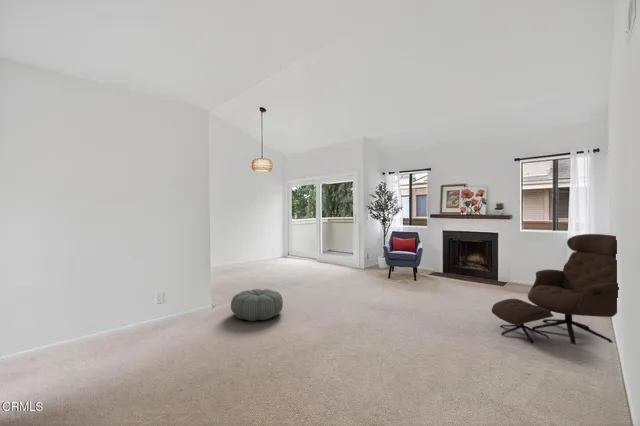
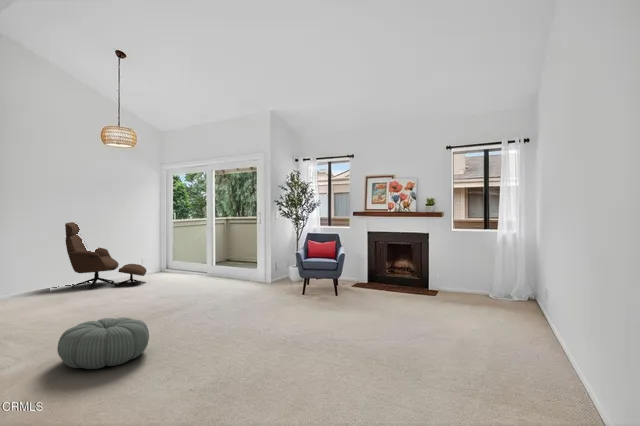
lounge chair: present [492,234,619,344] -> present [65,222,147,289]

